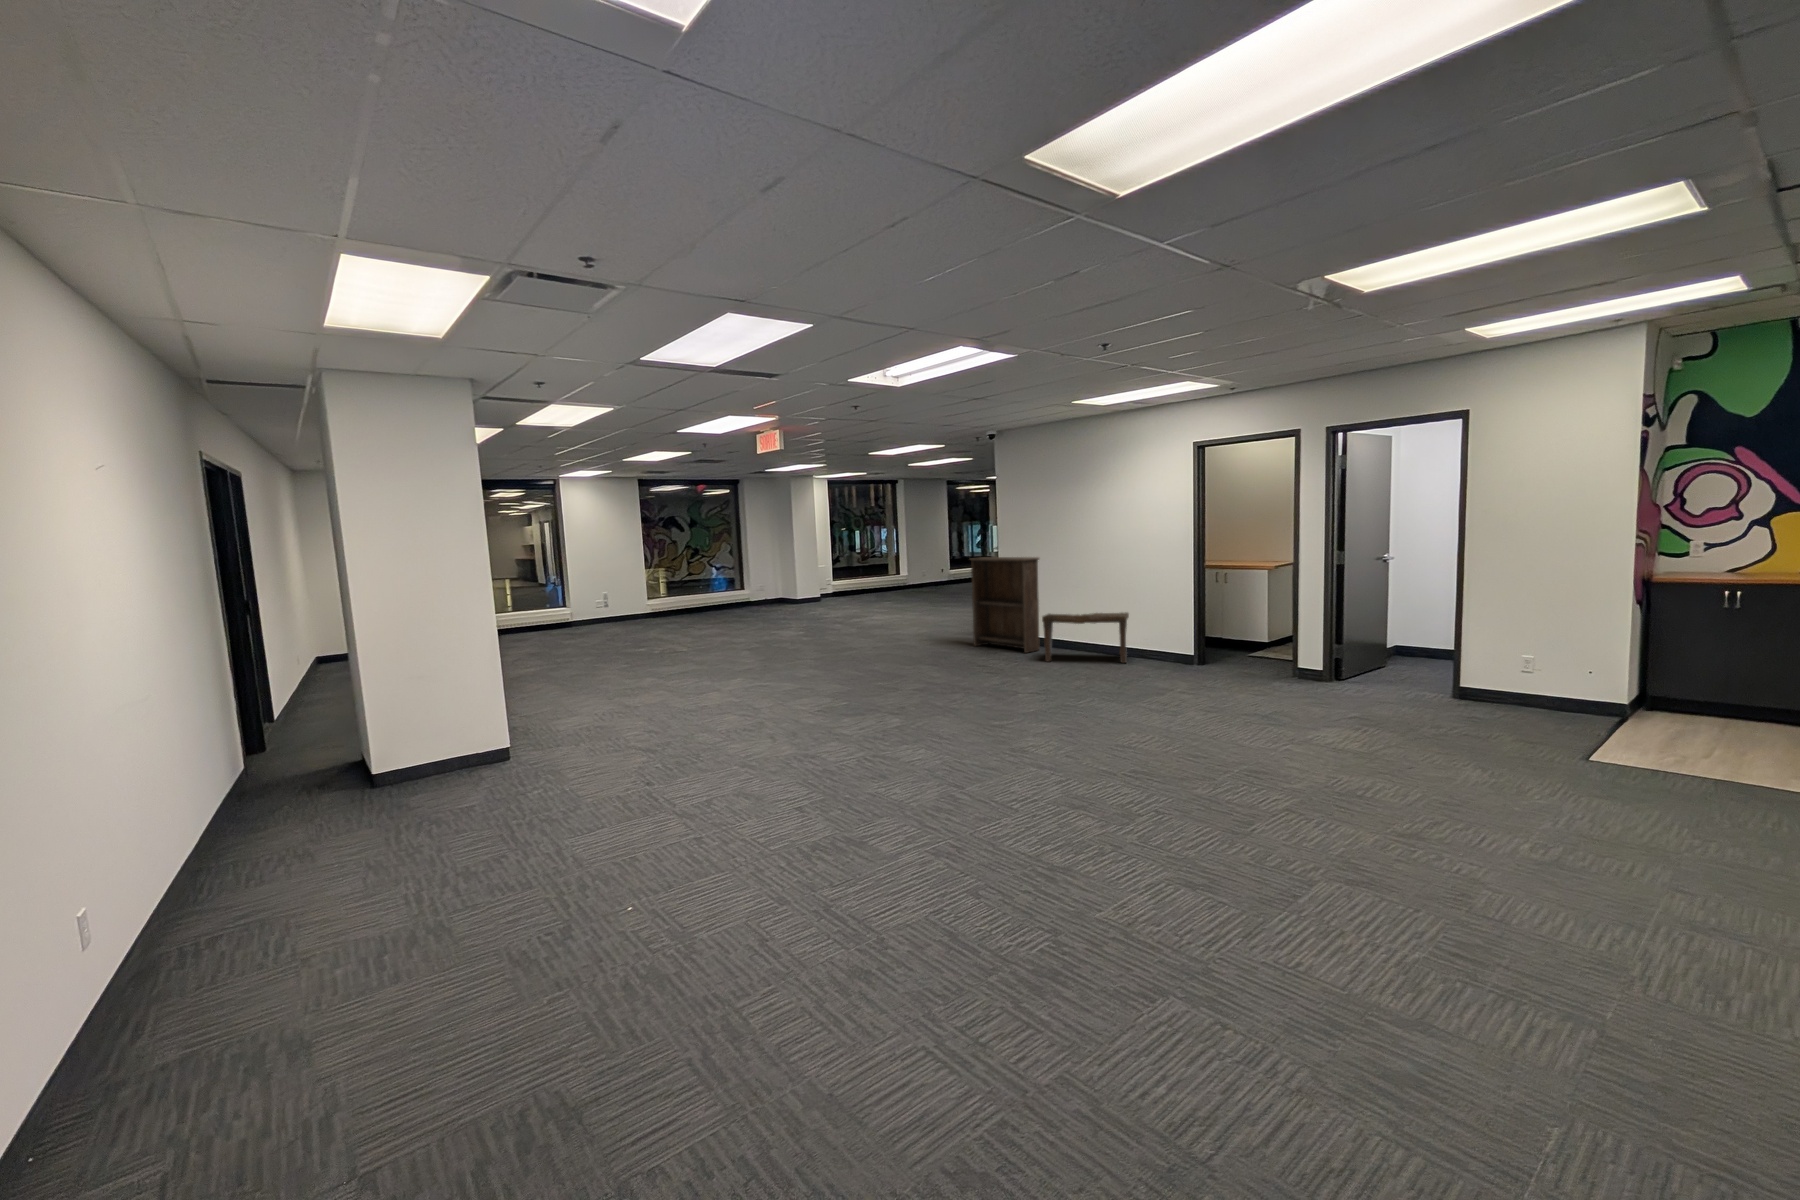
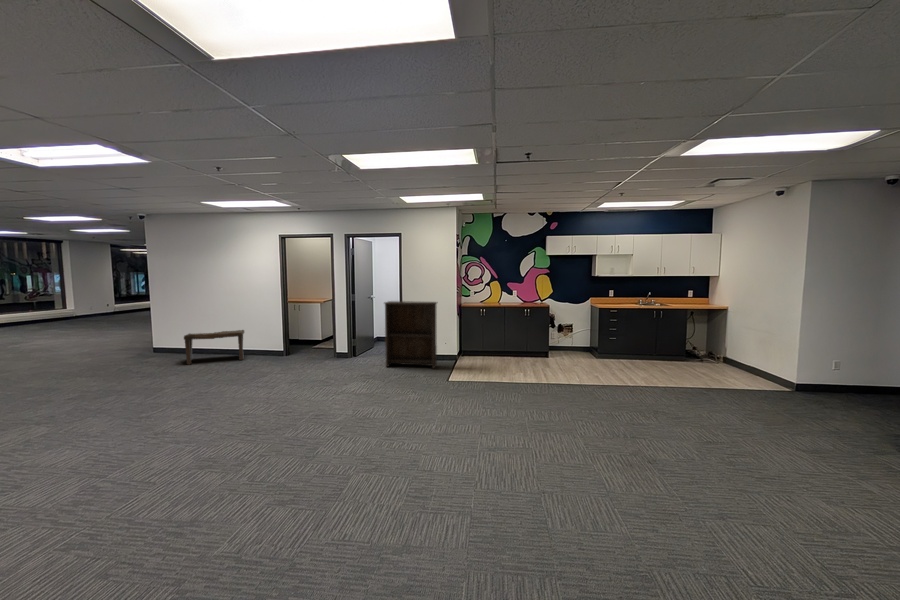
bookshelf: present [970,557,1040,653] -> present [385,301,437,368]

